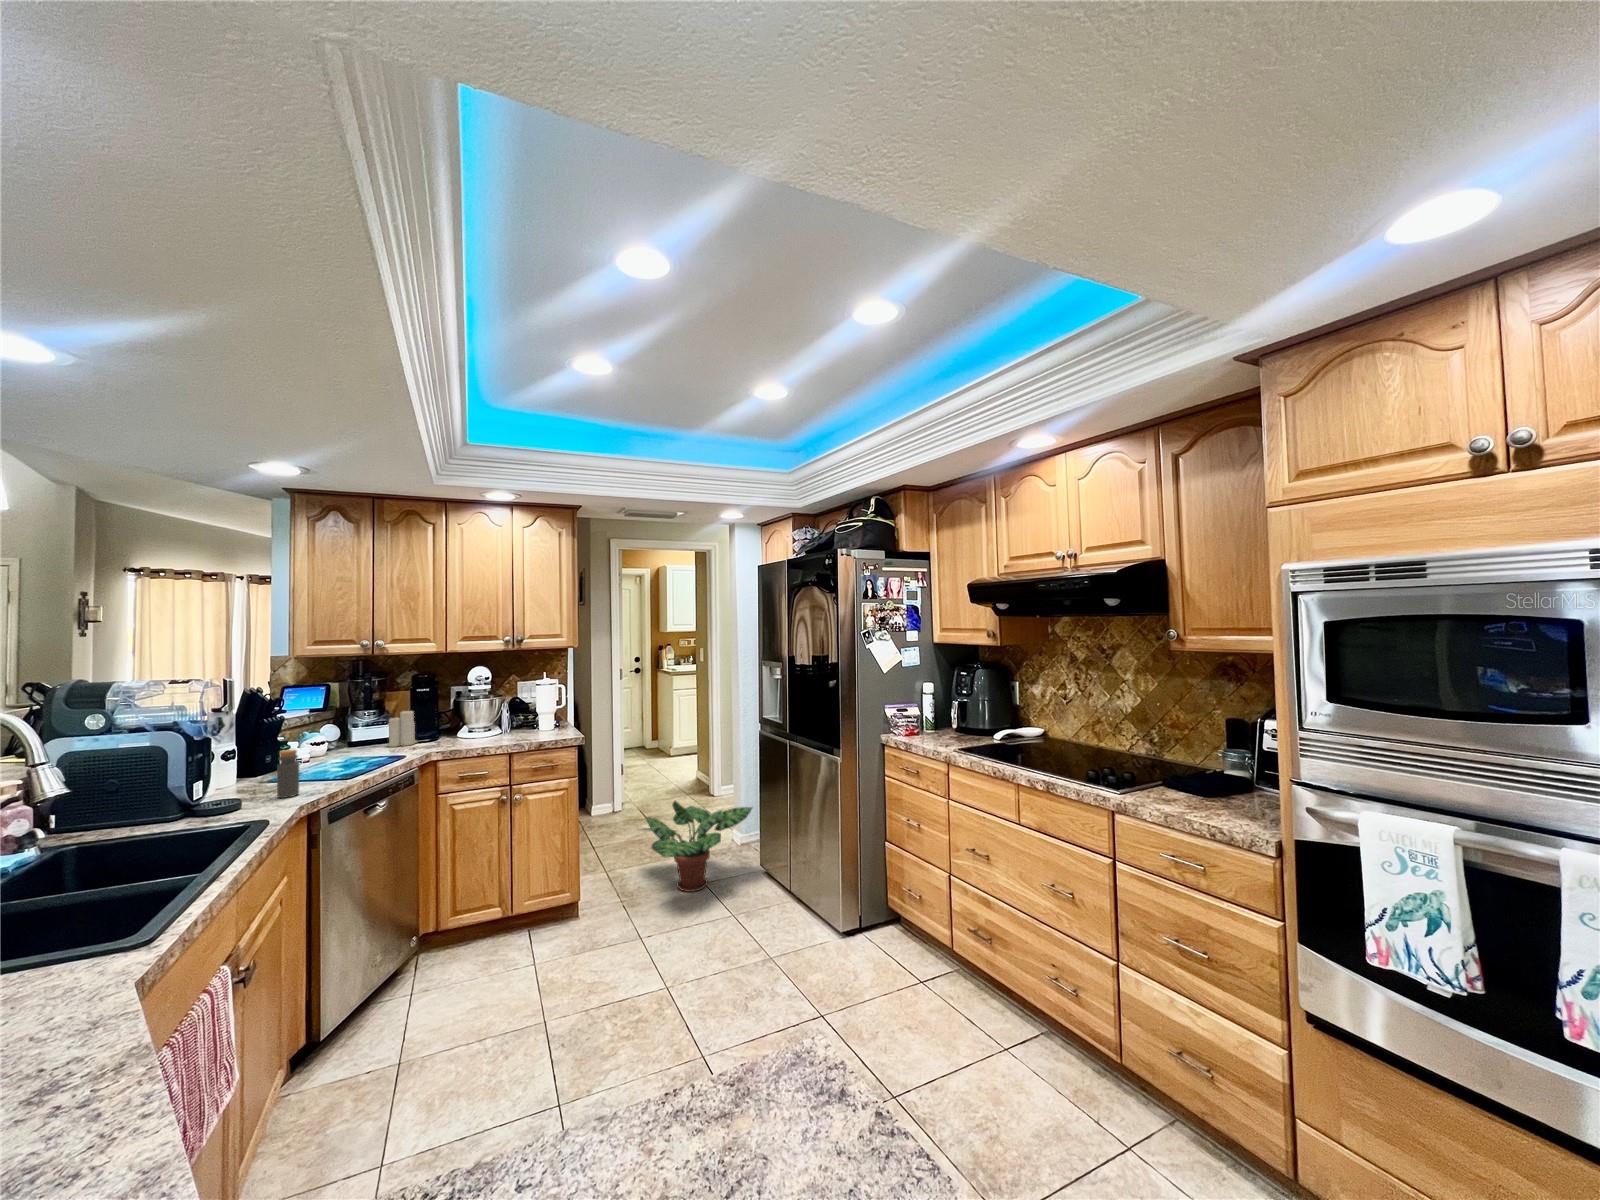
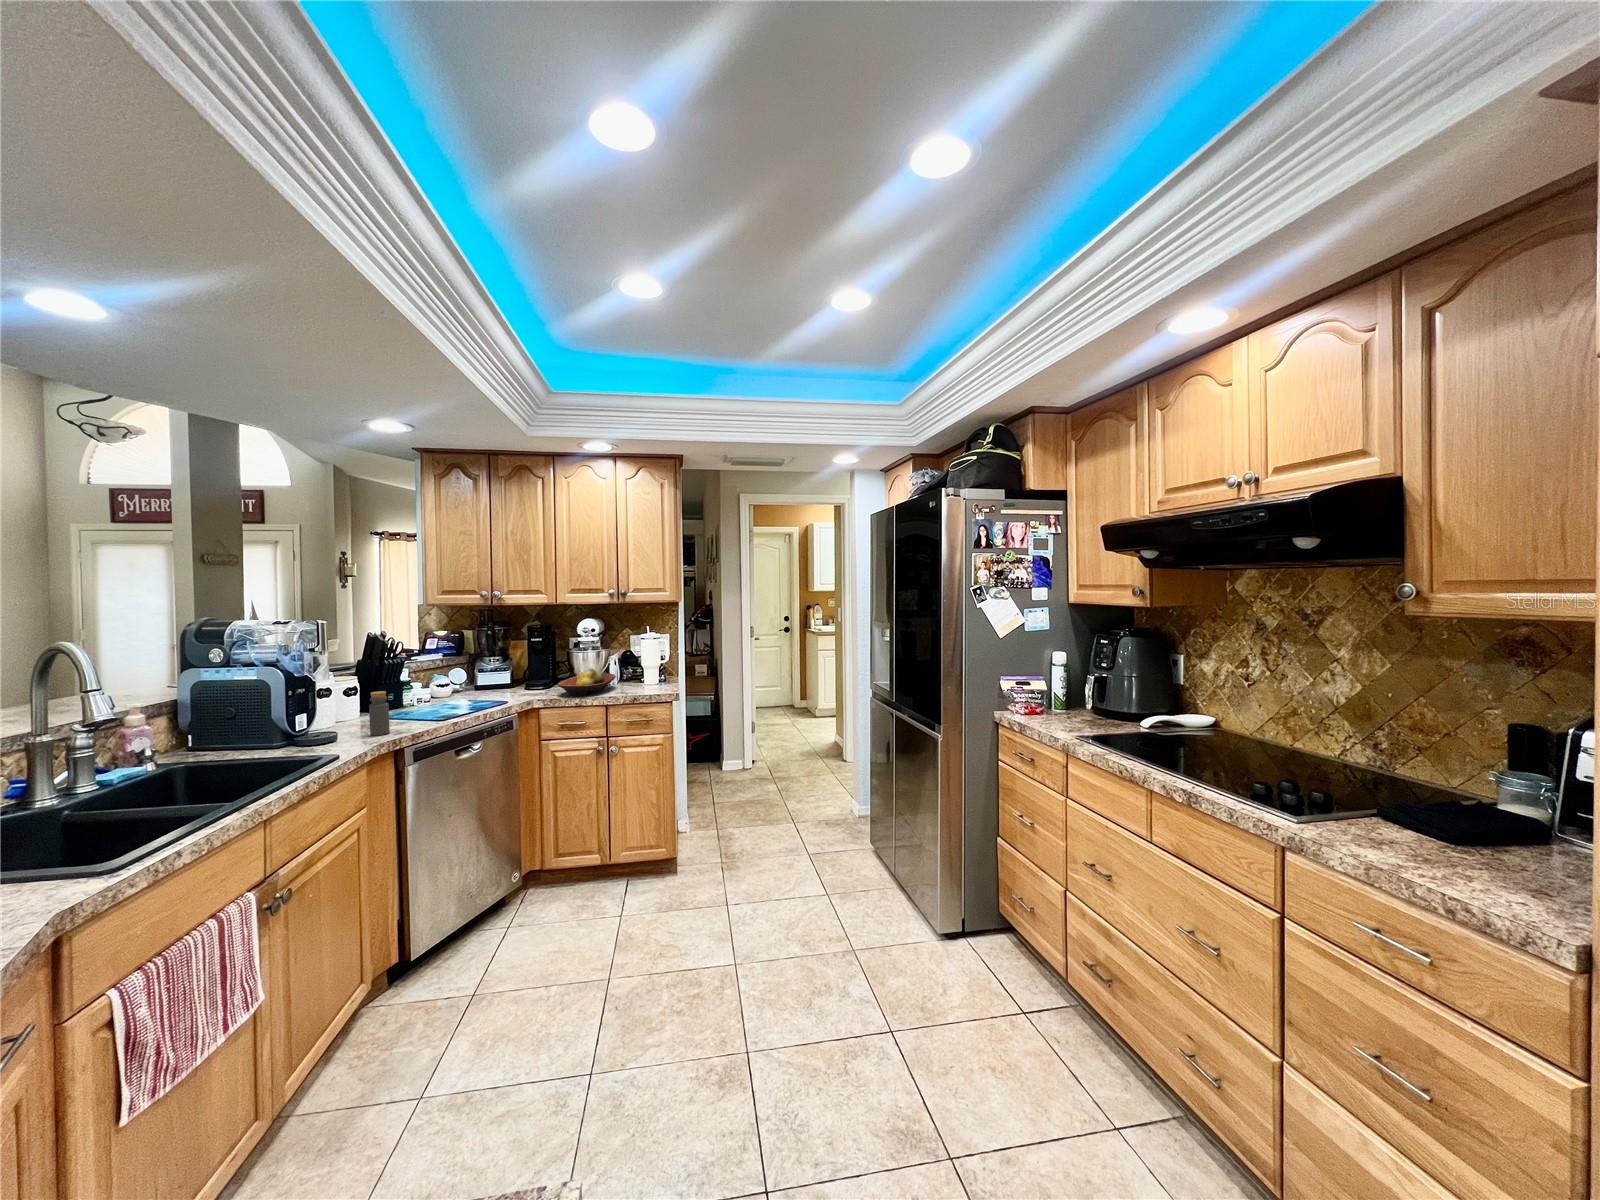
candle: present [387,711,417,747] -> none [503,656,531,693]
fruit bowl: none [455,717,513,745] -> present [558,669,616,696]
potted plant: present [642,801,752,892] -> none [740,765,862,862]

